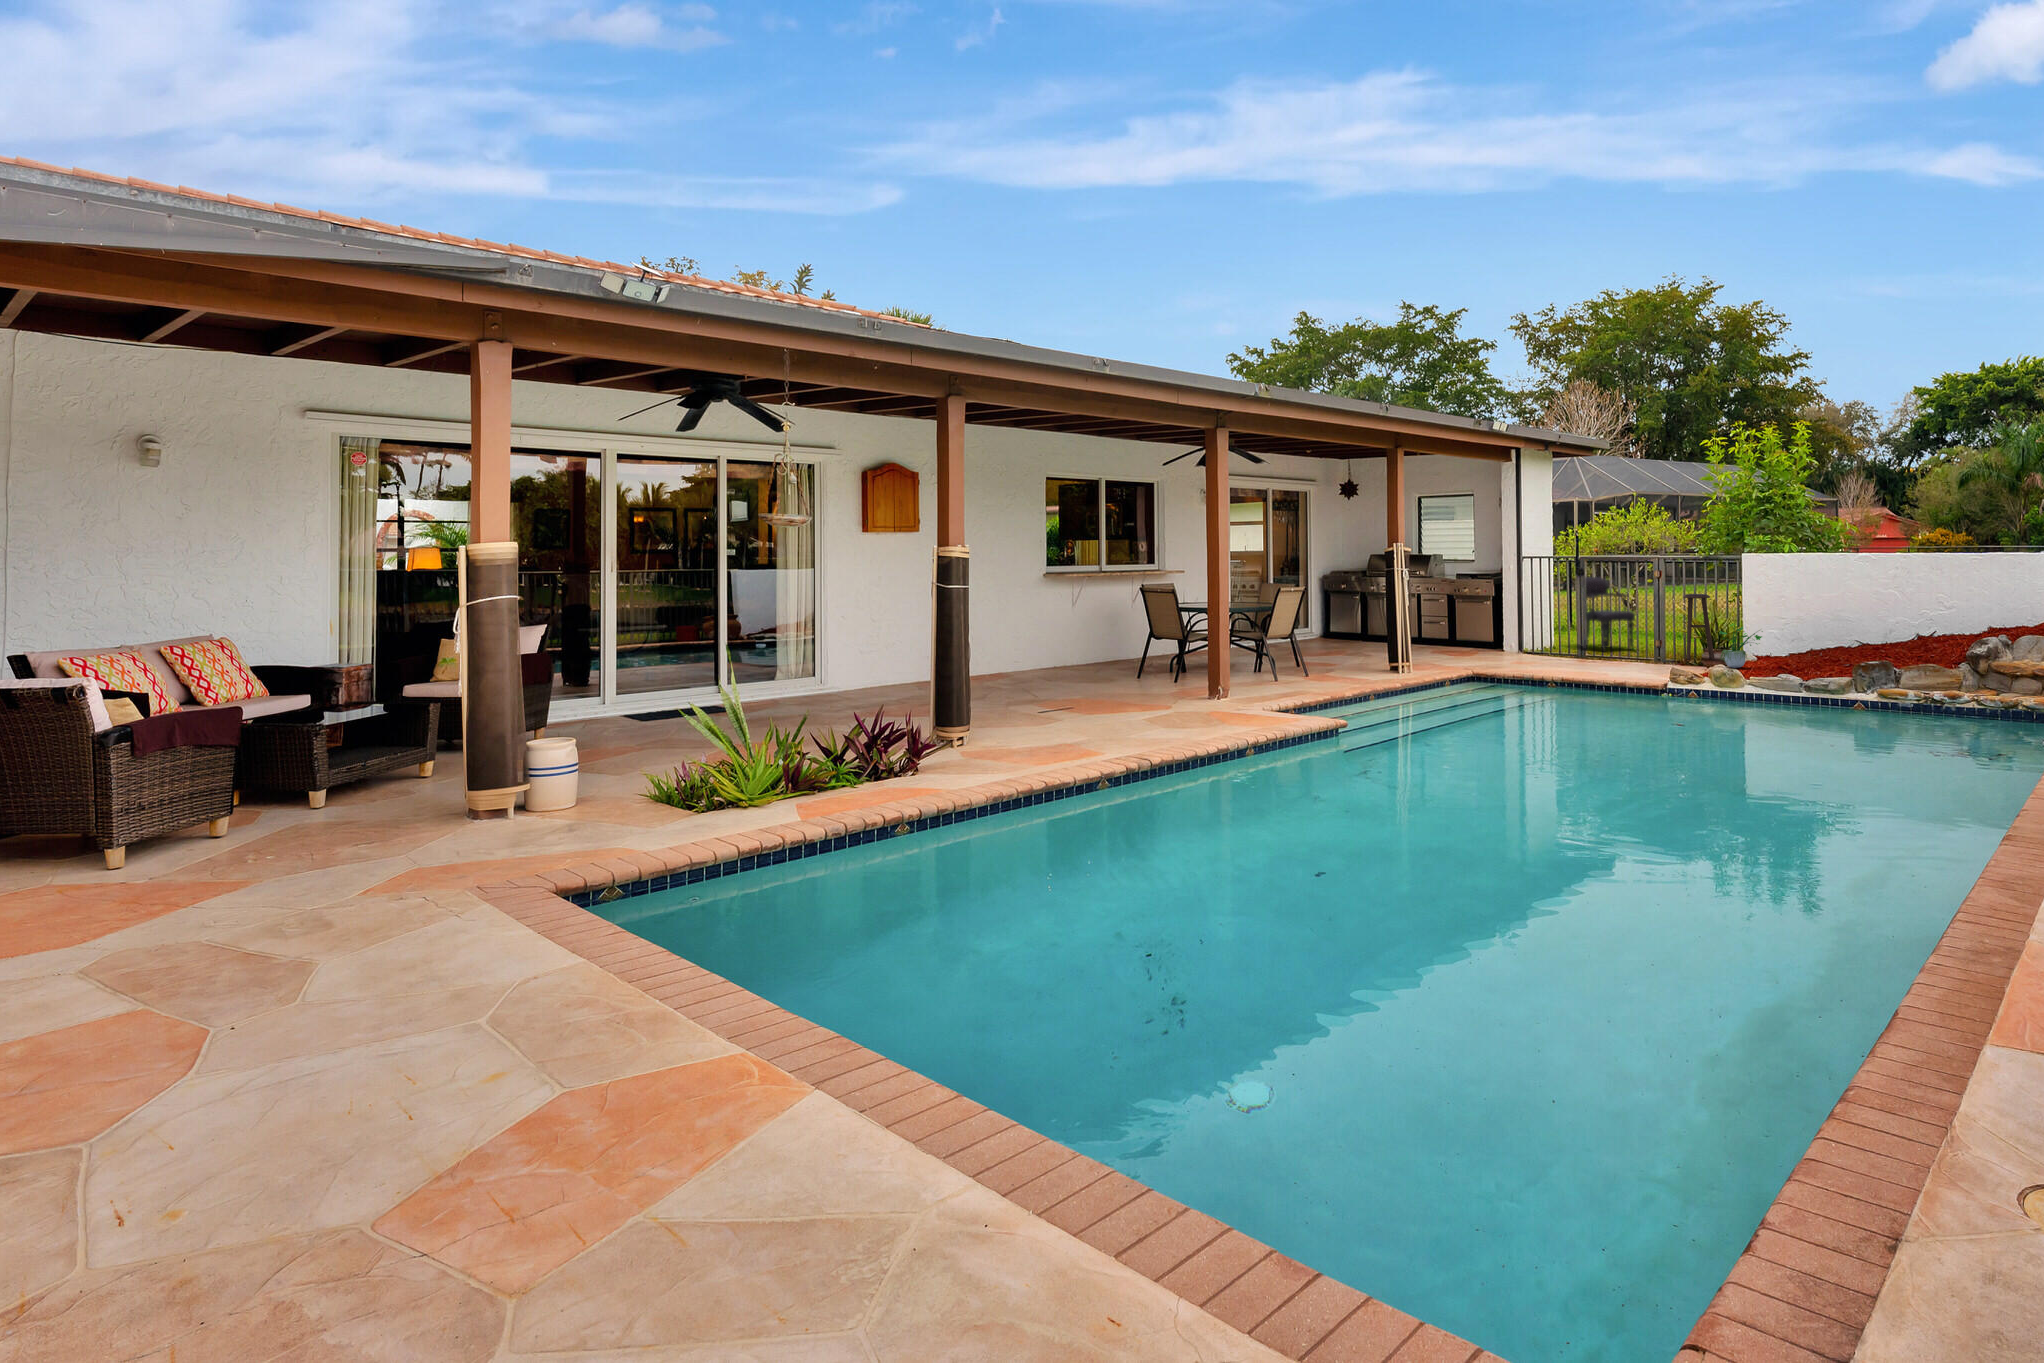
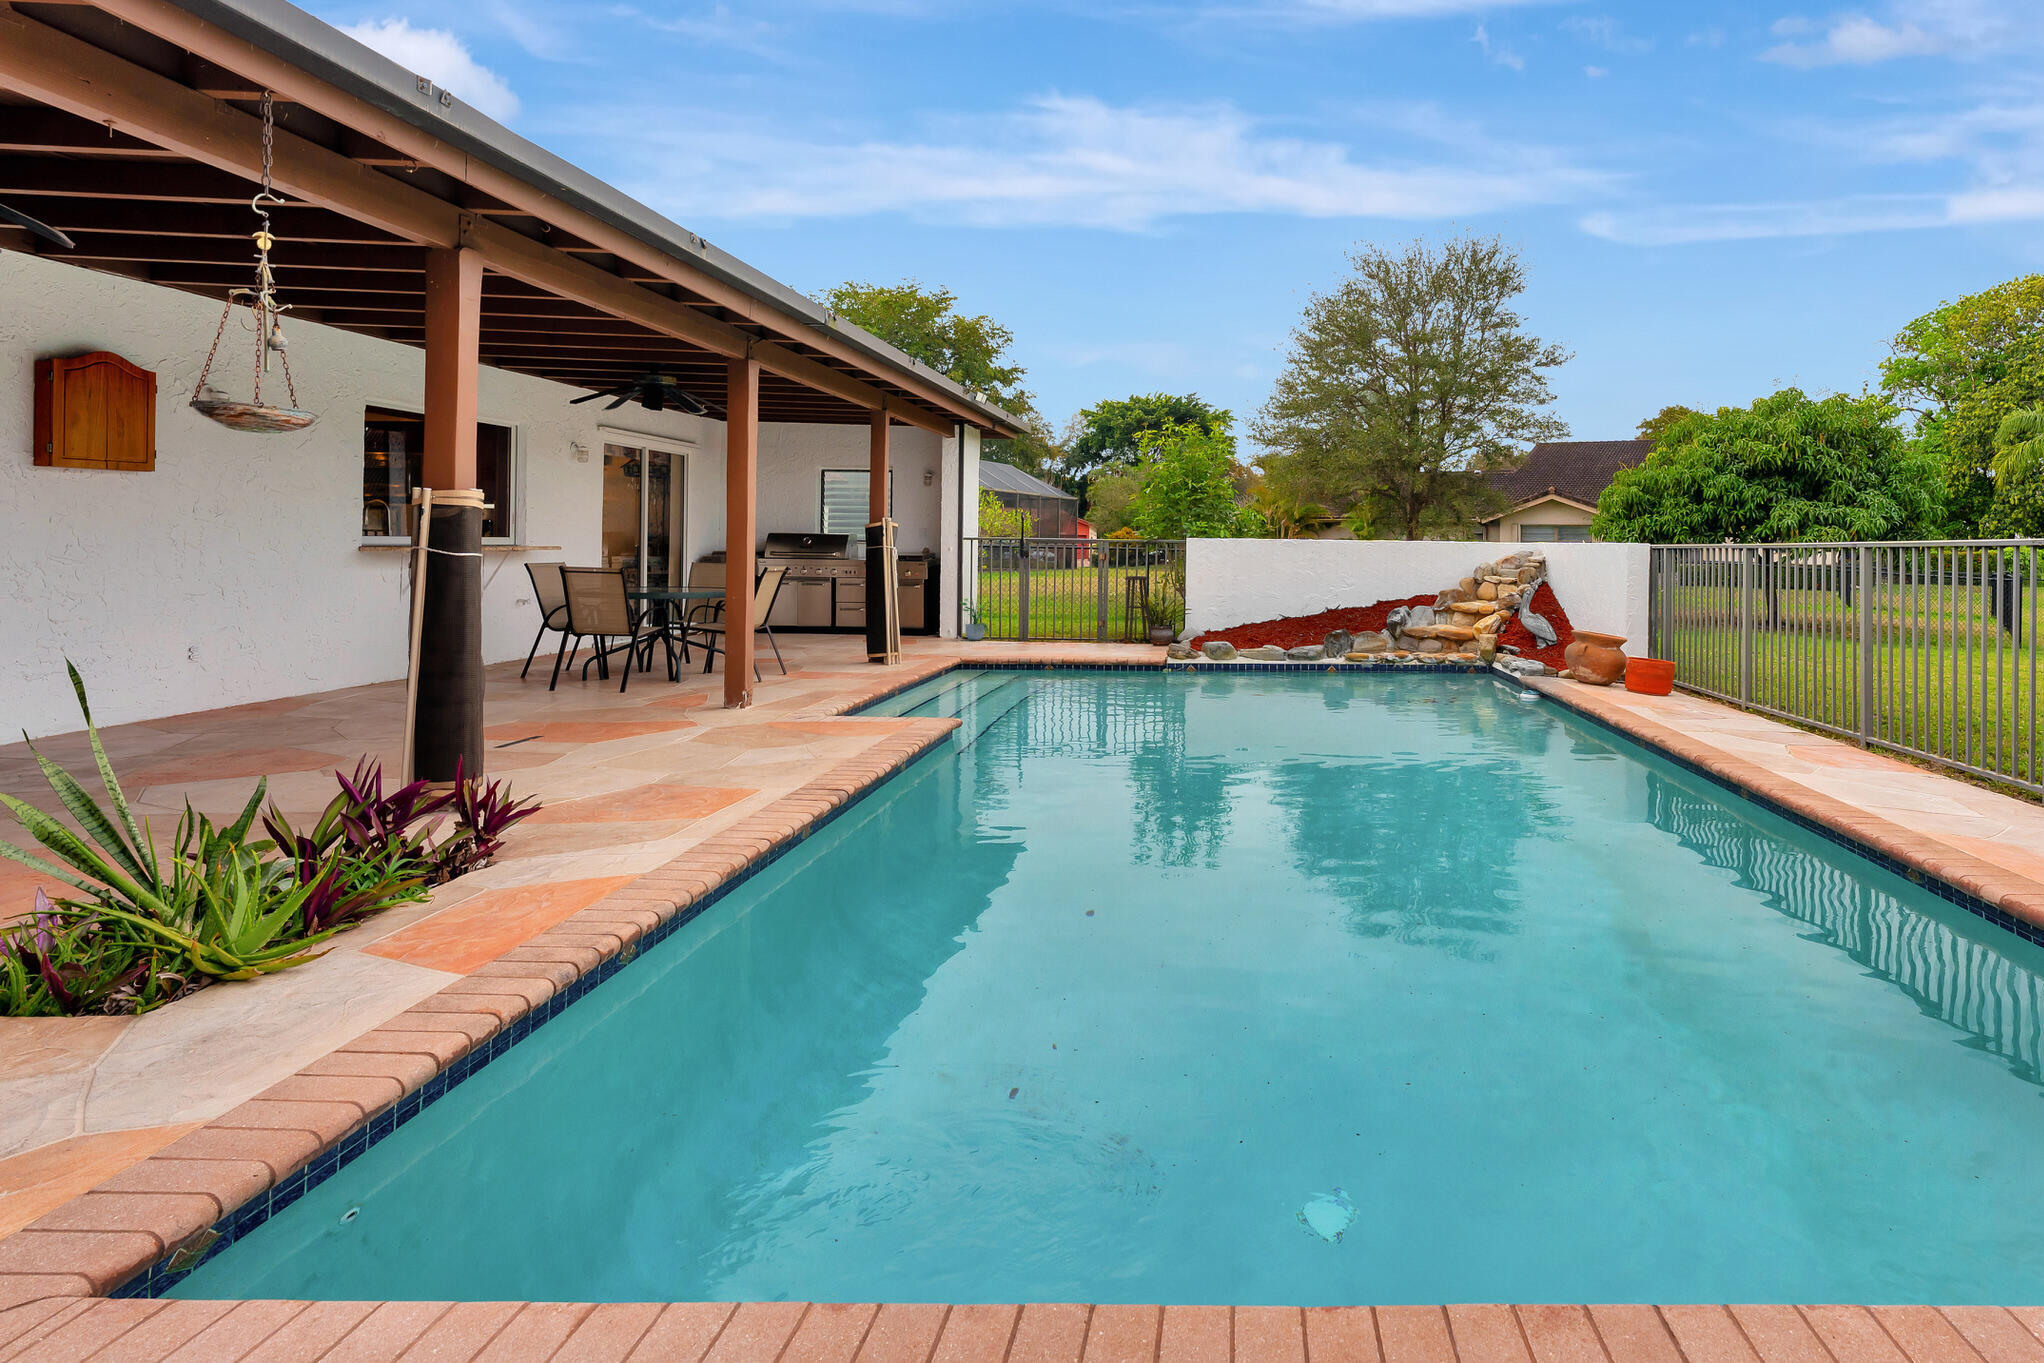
armchair: present [1583,577,1635,650] -> none [1008,560,1066,636]
potted plant: present [1720,620,1763,668] -> present [960,598,992,640]

